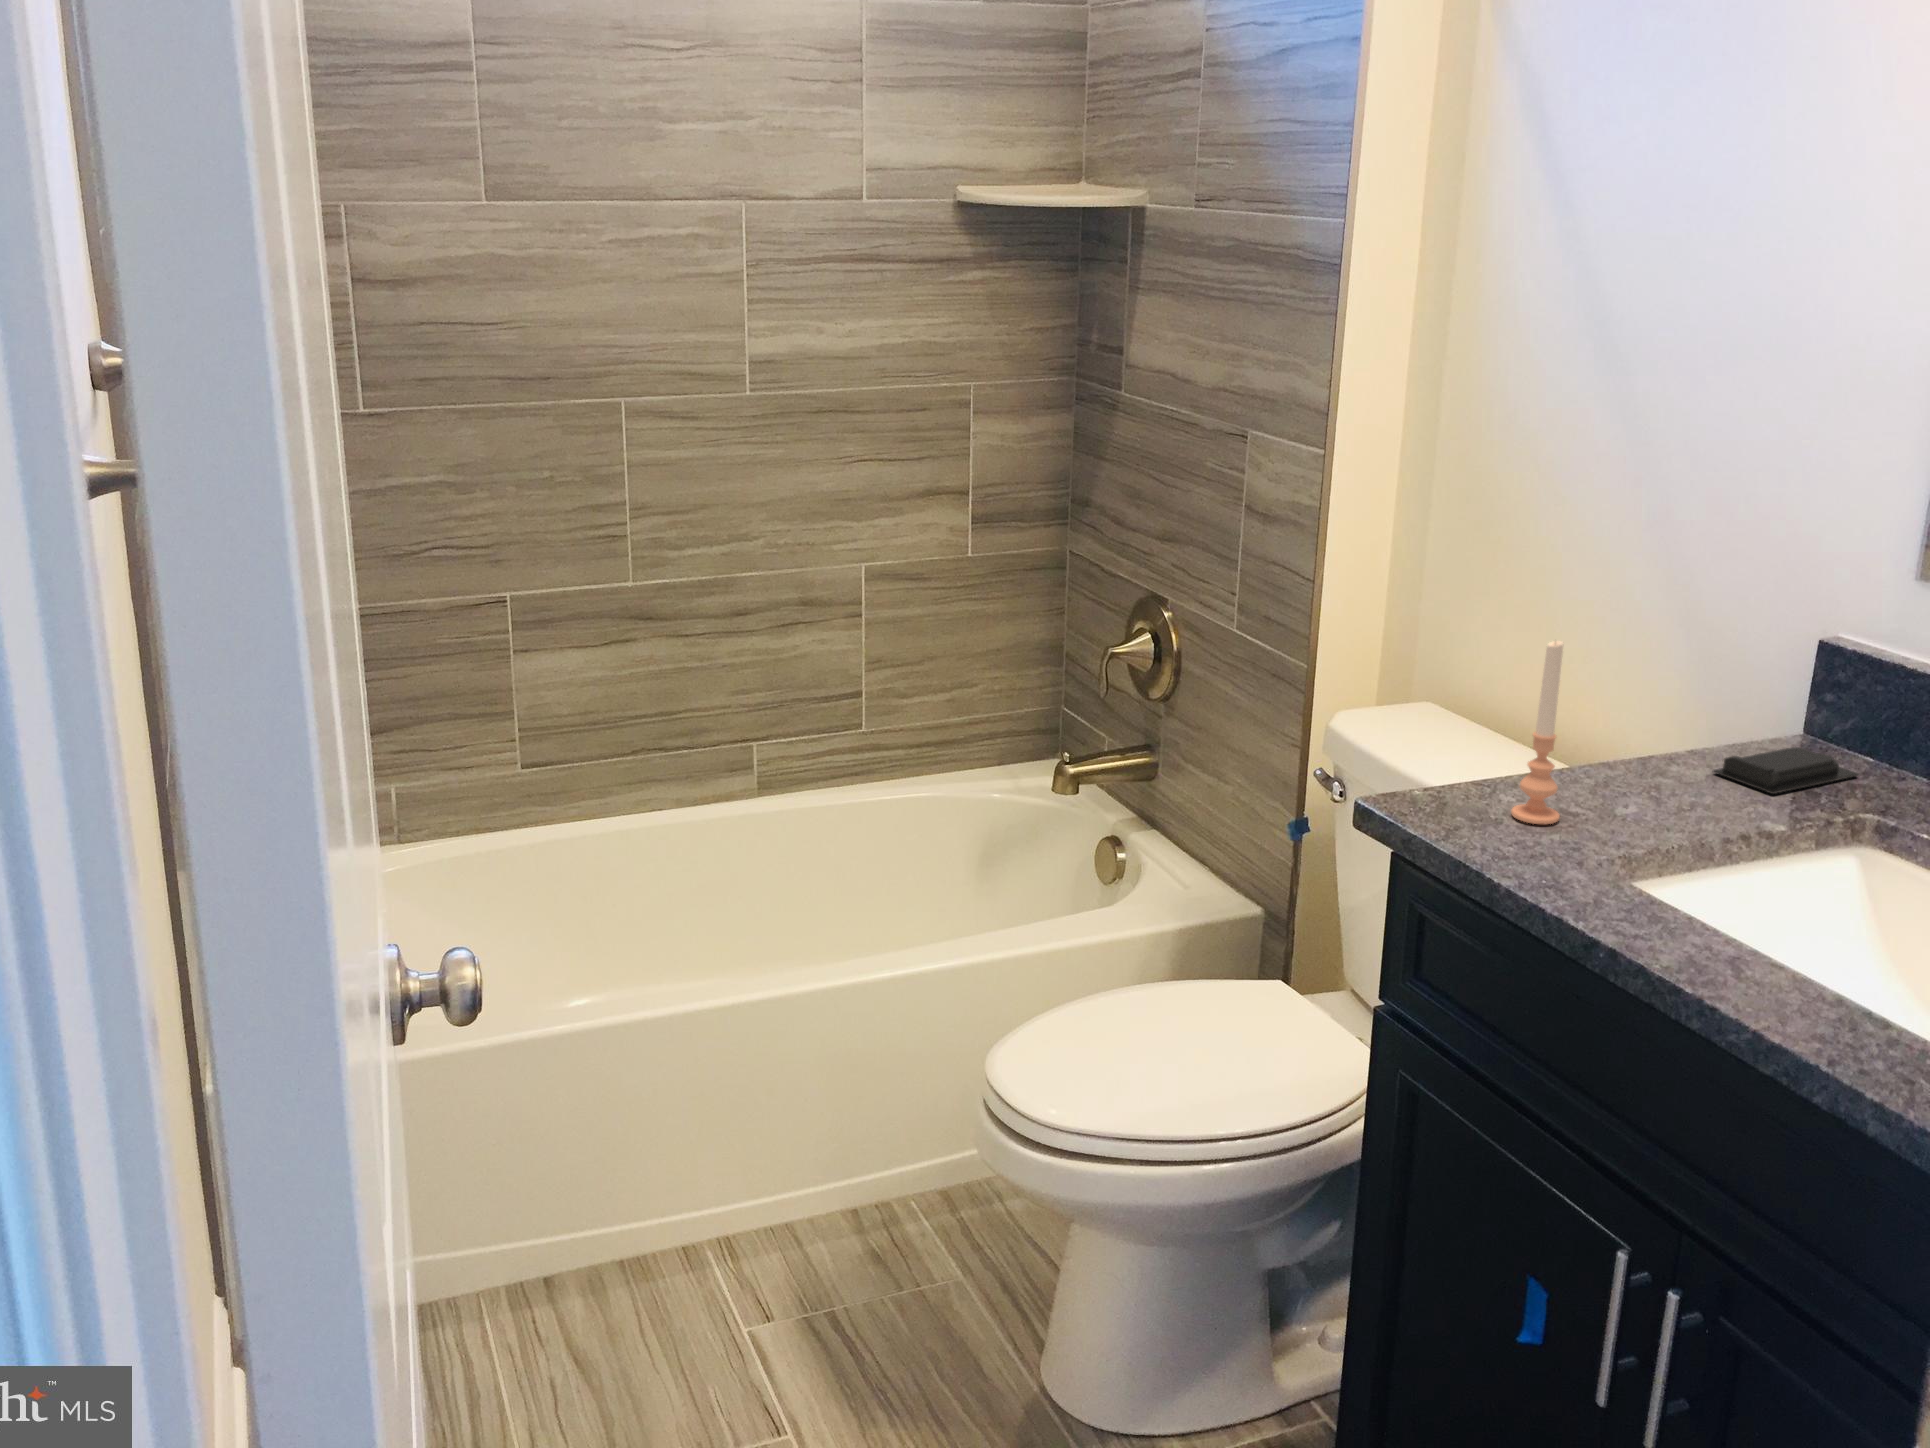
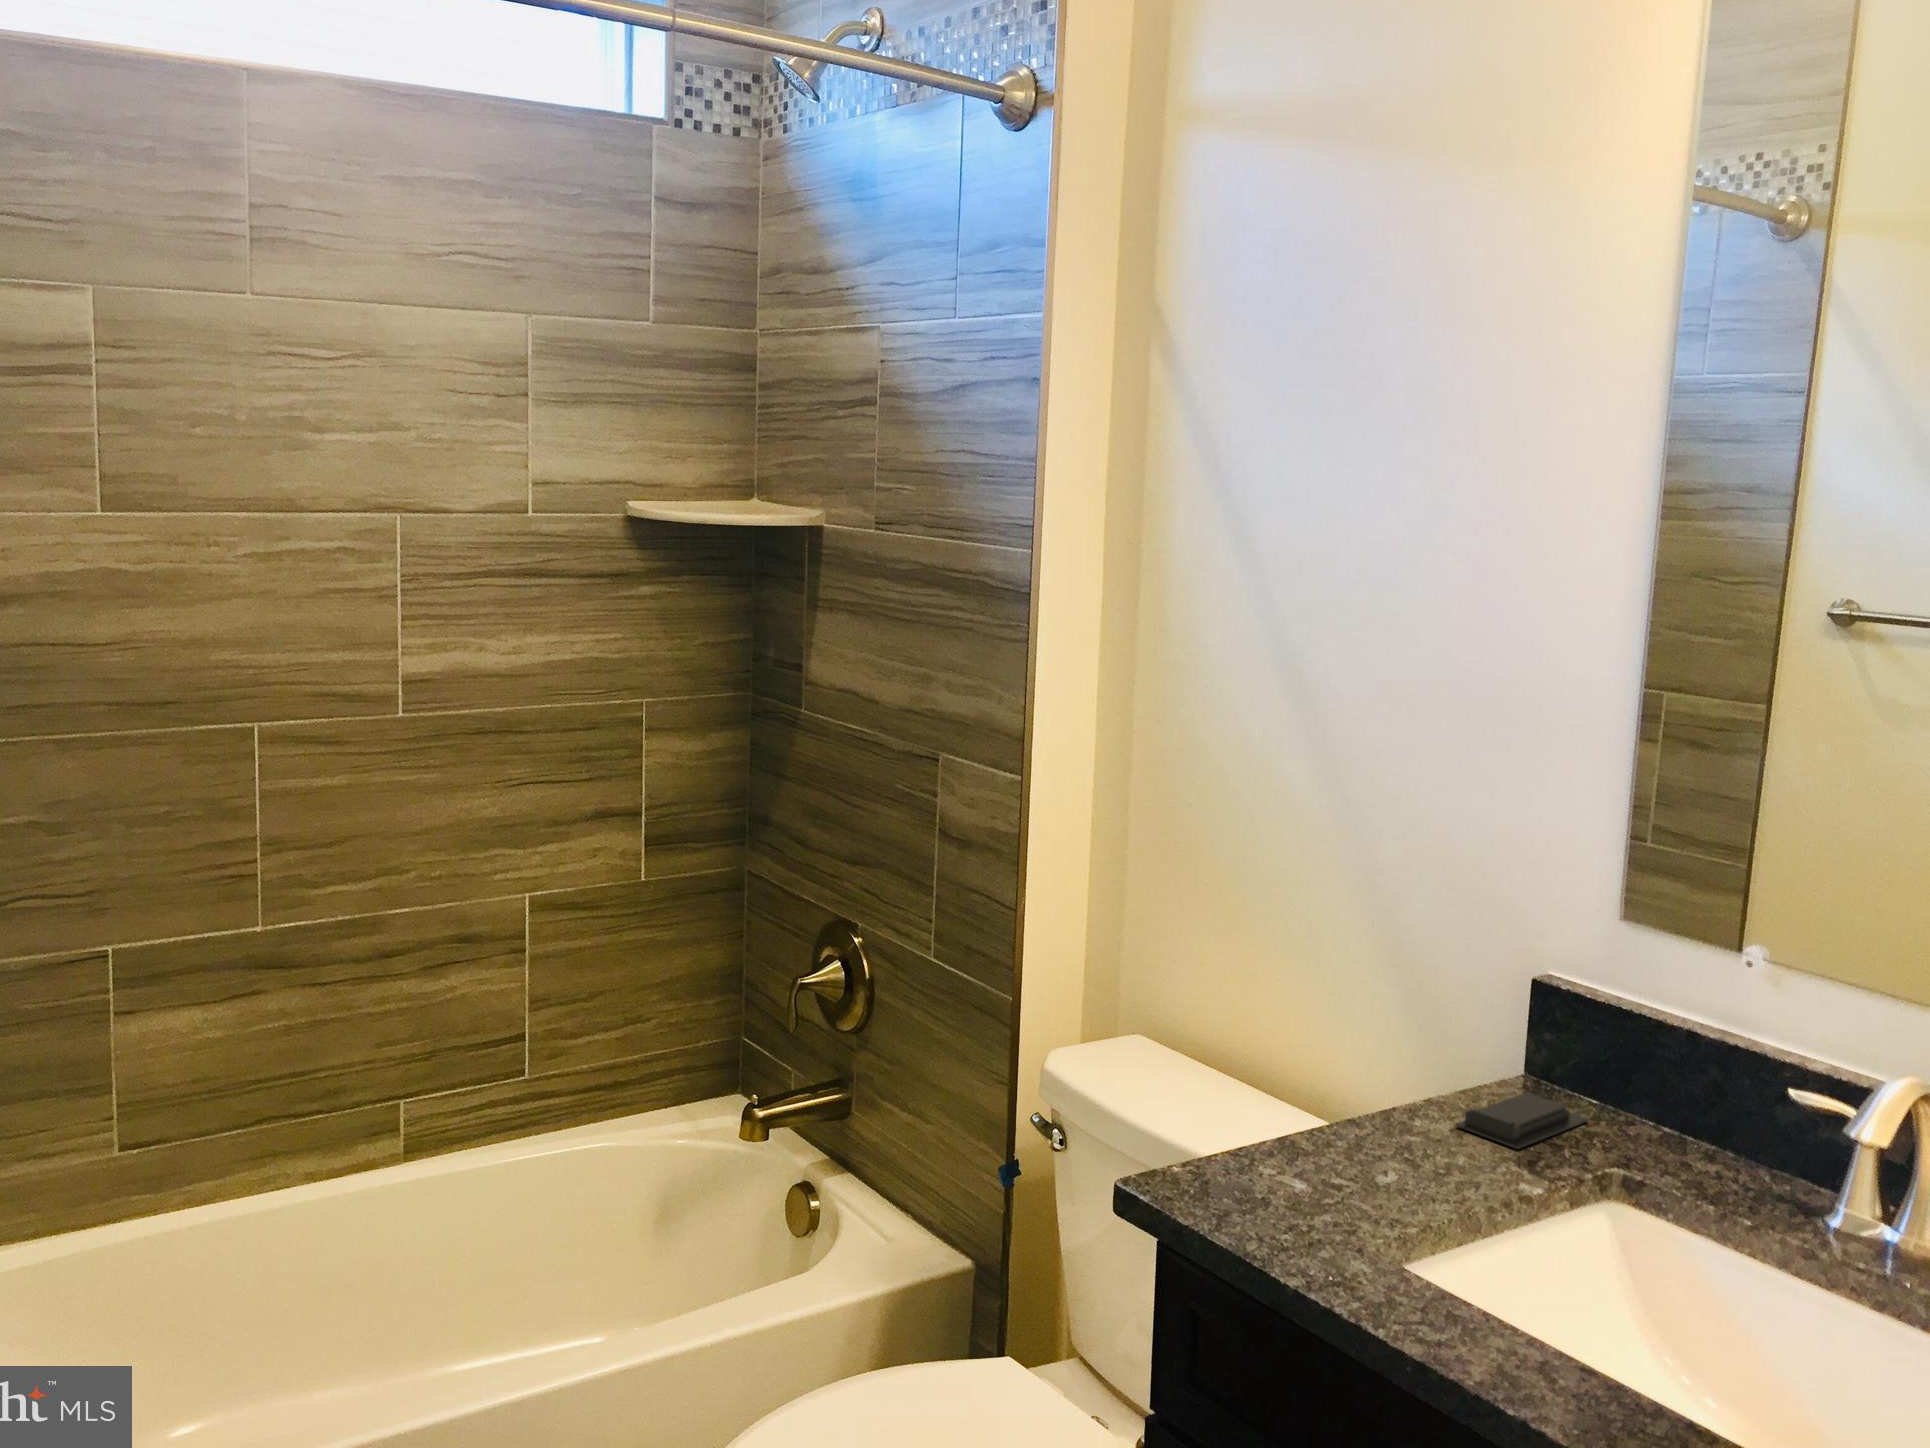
candle: present [1511,641,1563,824] -> none [1278,1009,1326,1204]

